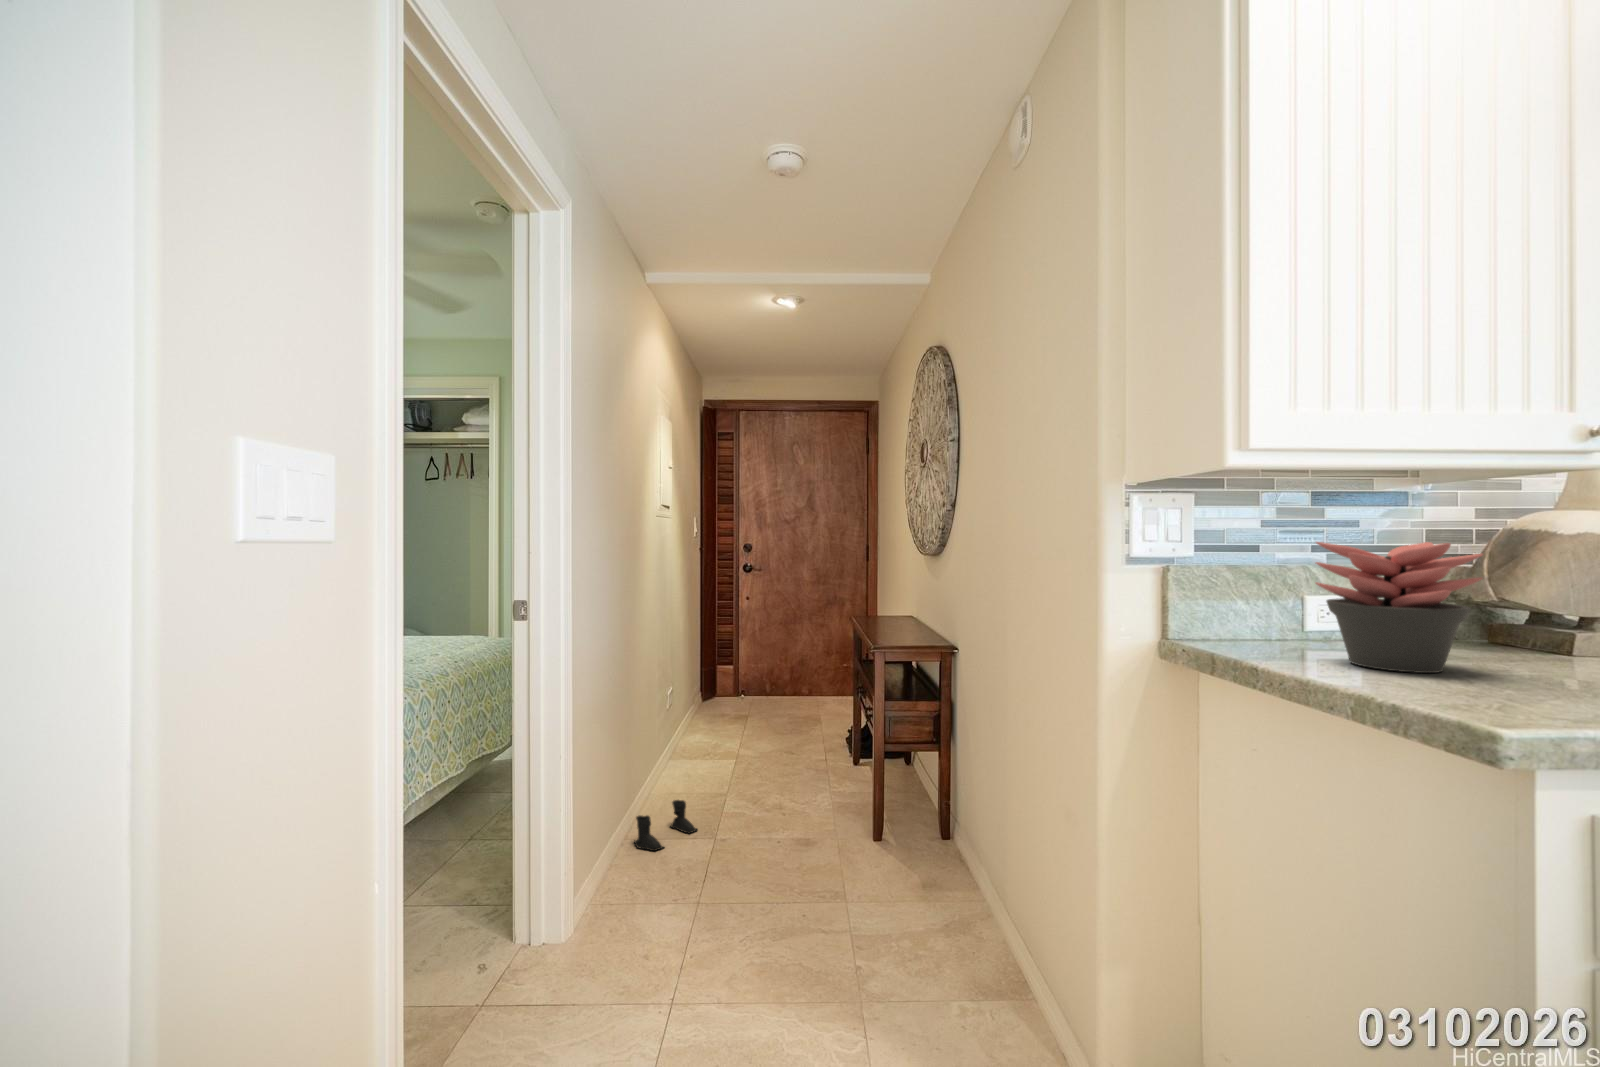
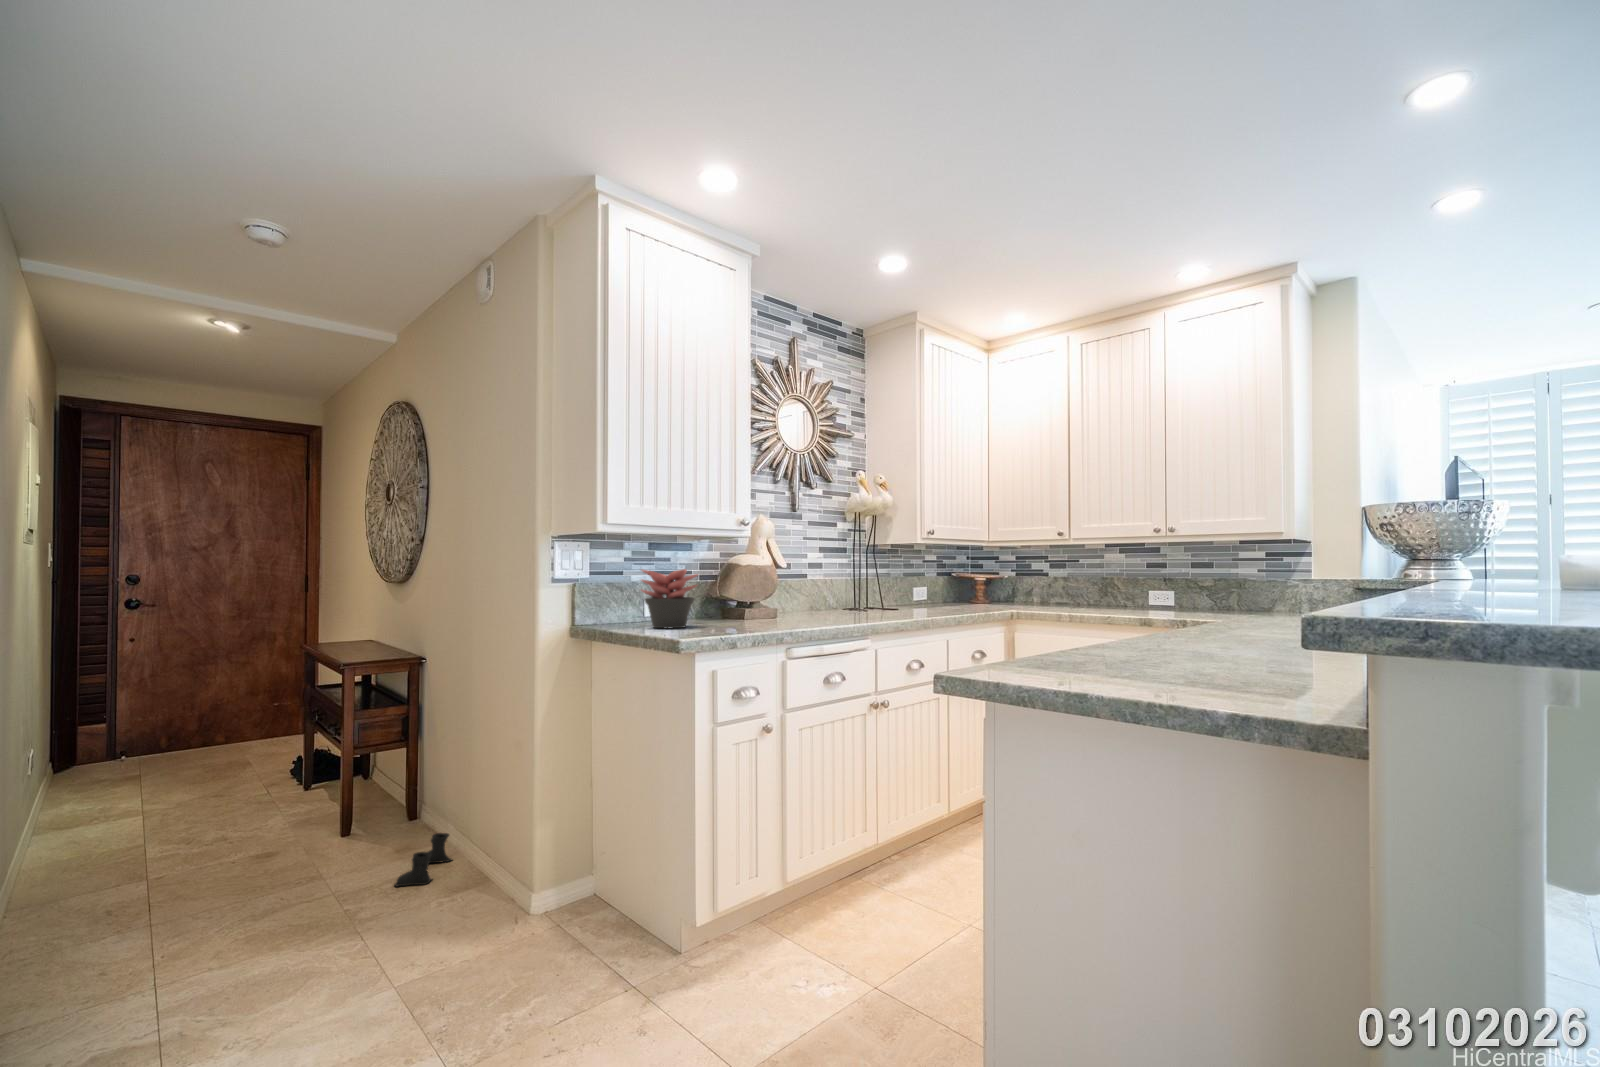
boots: present [634,800,697,851] -> present [395,833,452,886]

